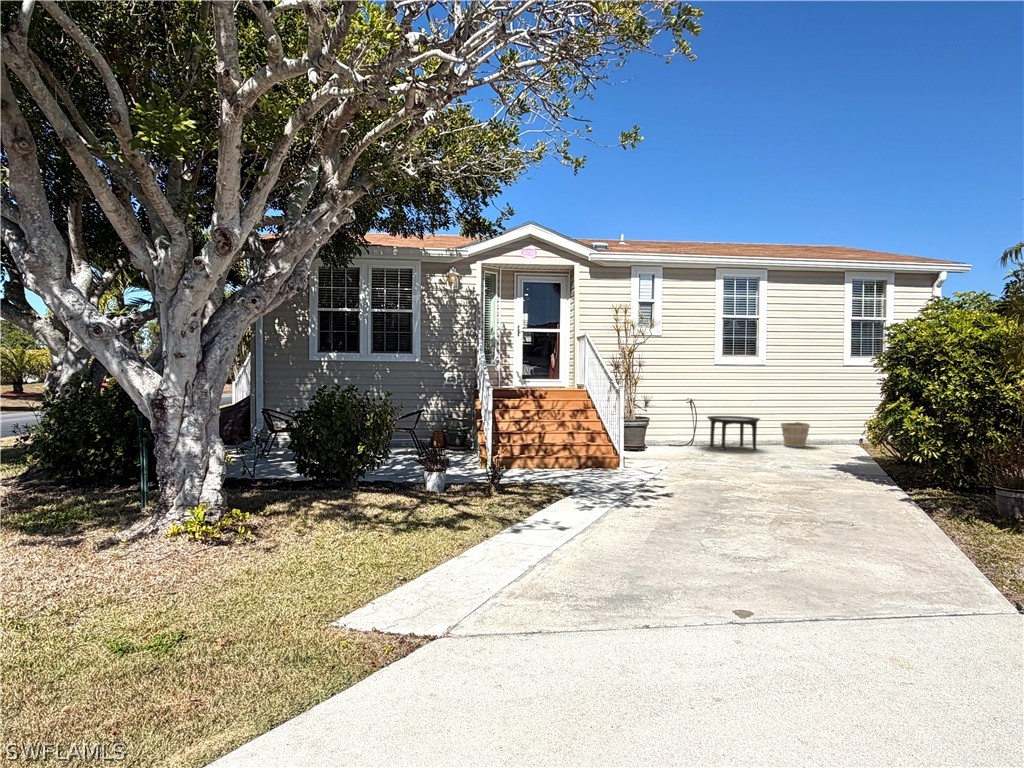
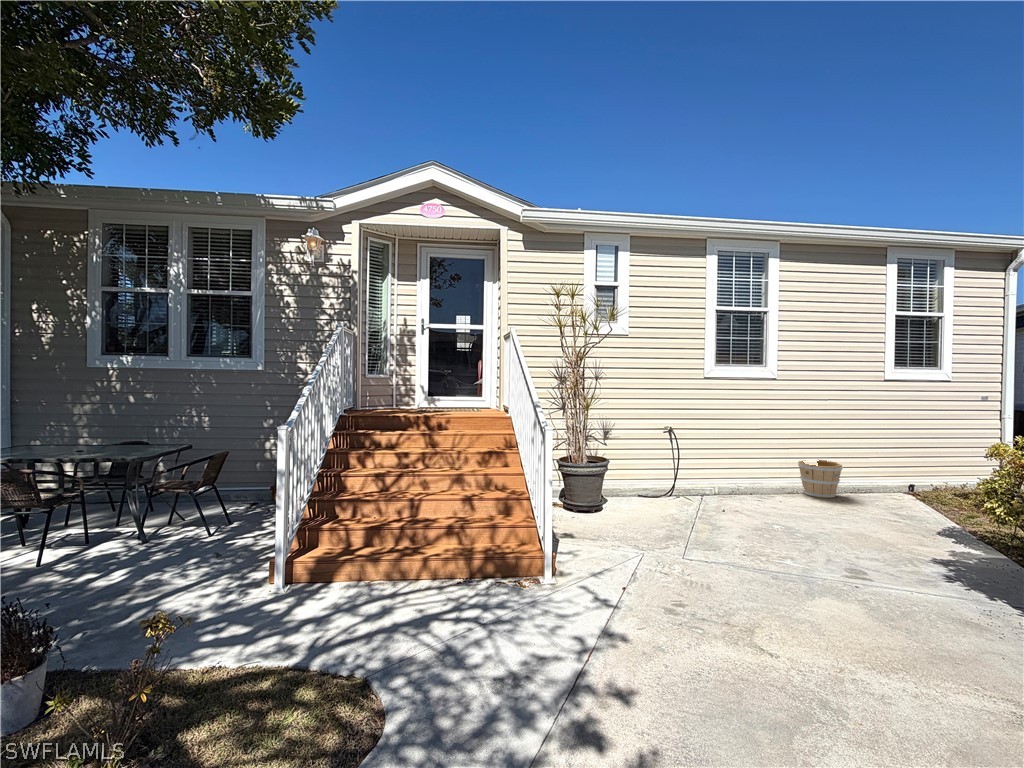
round table: present [707,416,760,450] -> none [694,450,776,506]

